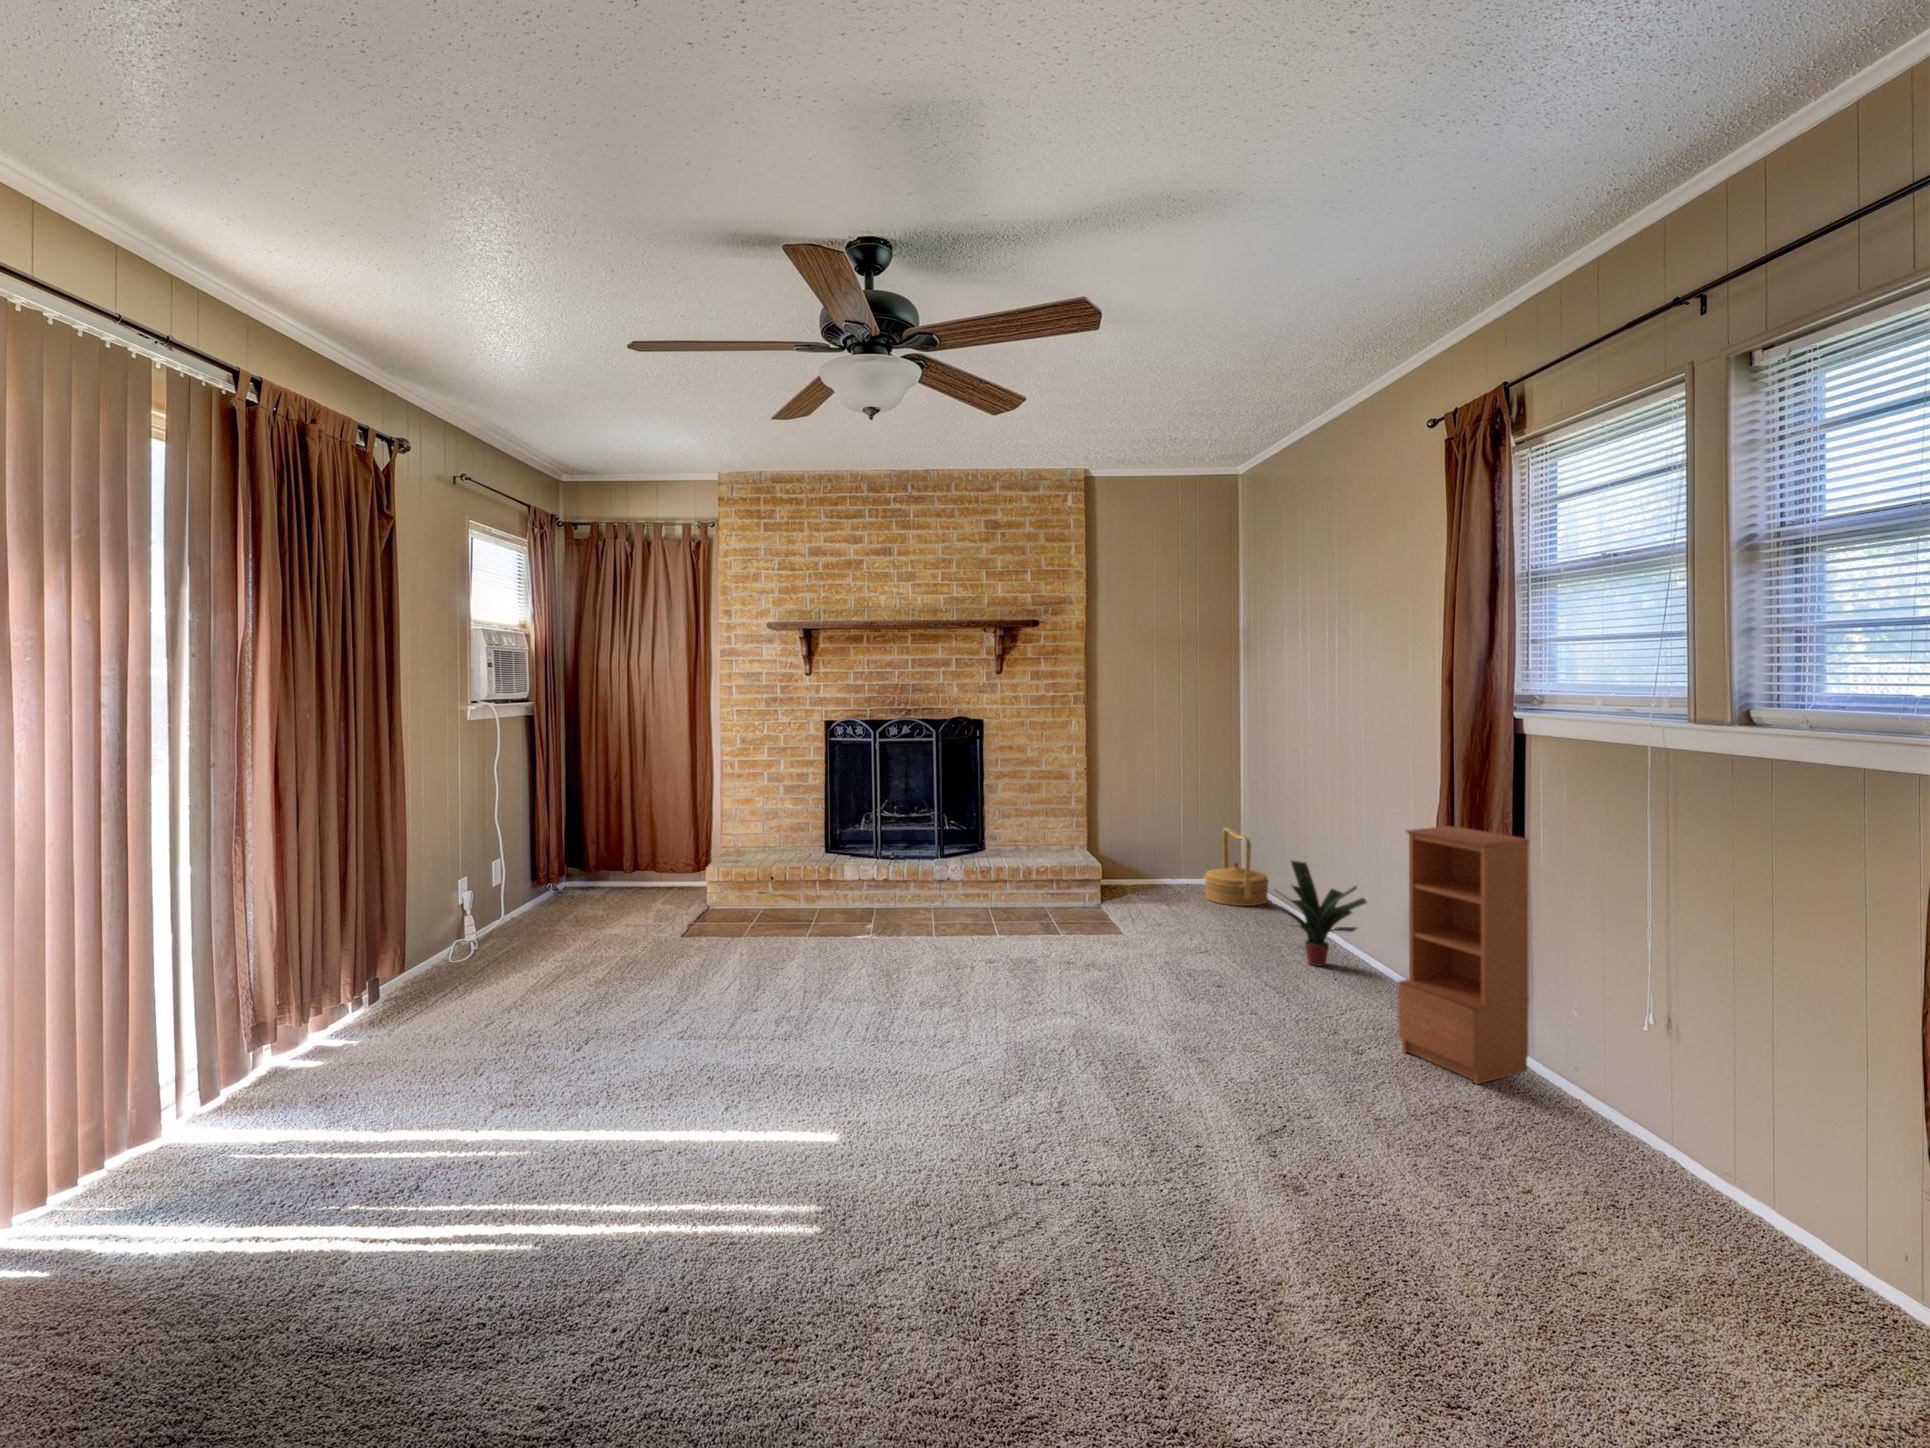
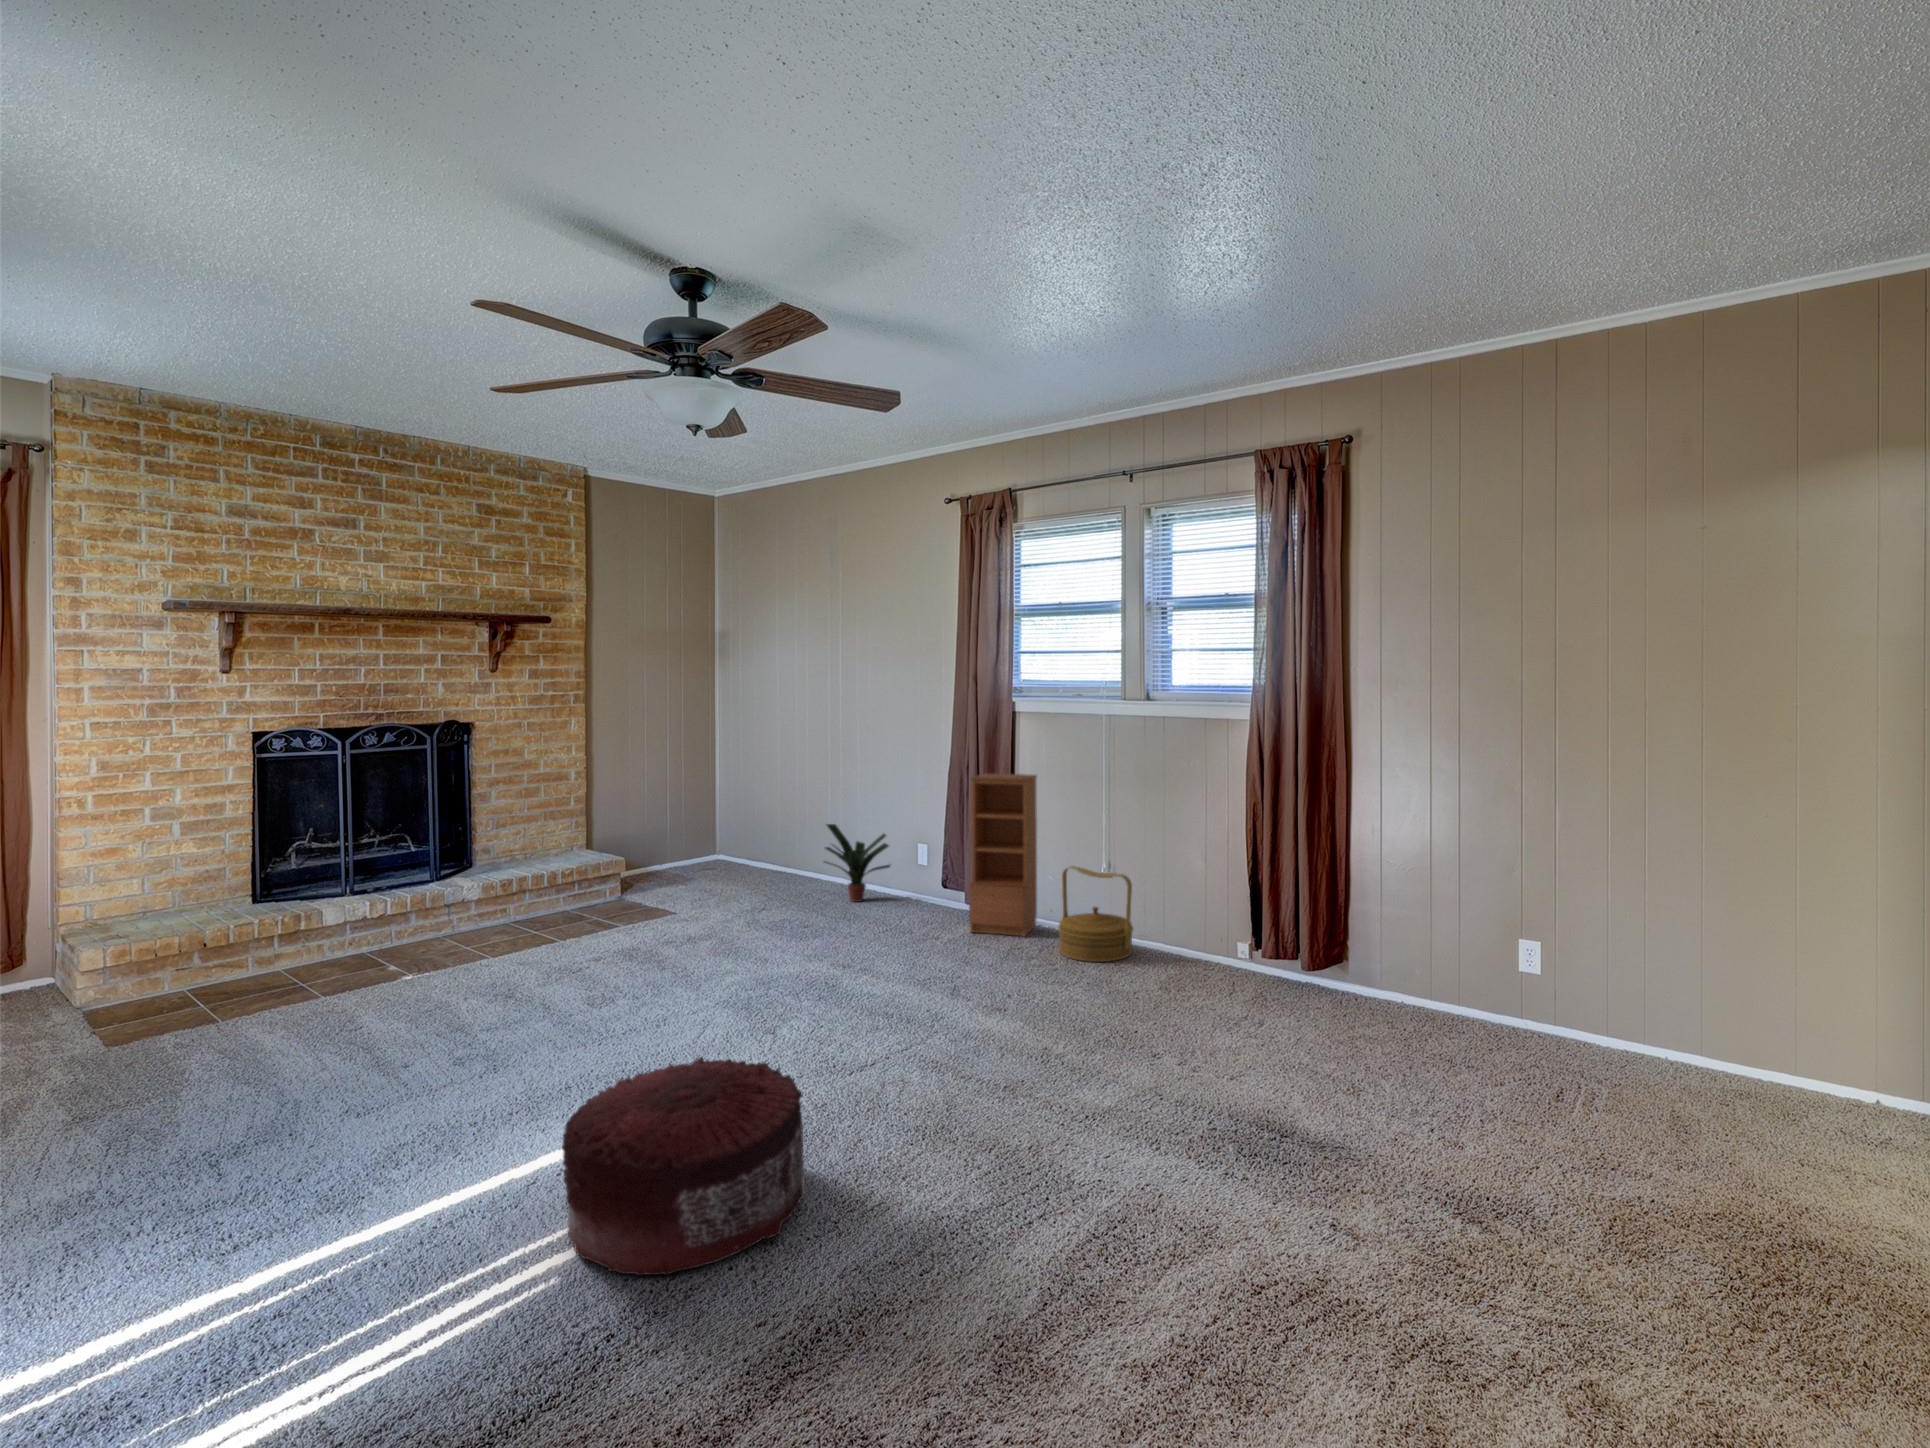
woven basket: present [1204,828,1269,906] -> present [1058,866,1133,962]
pouf: none [560,1086,805,1317] -> present [562,1057,805,1276]

